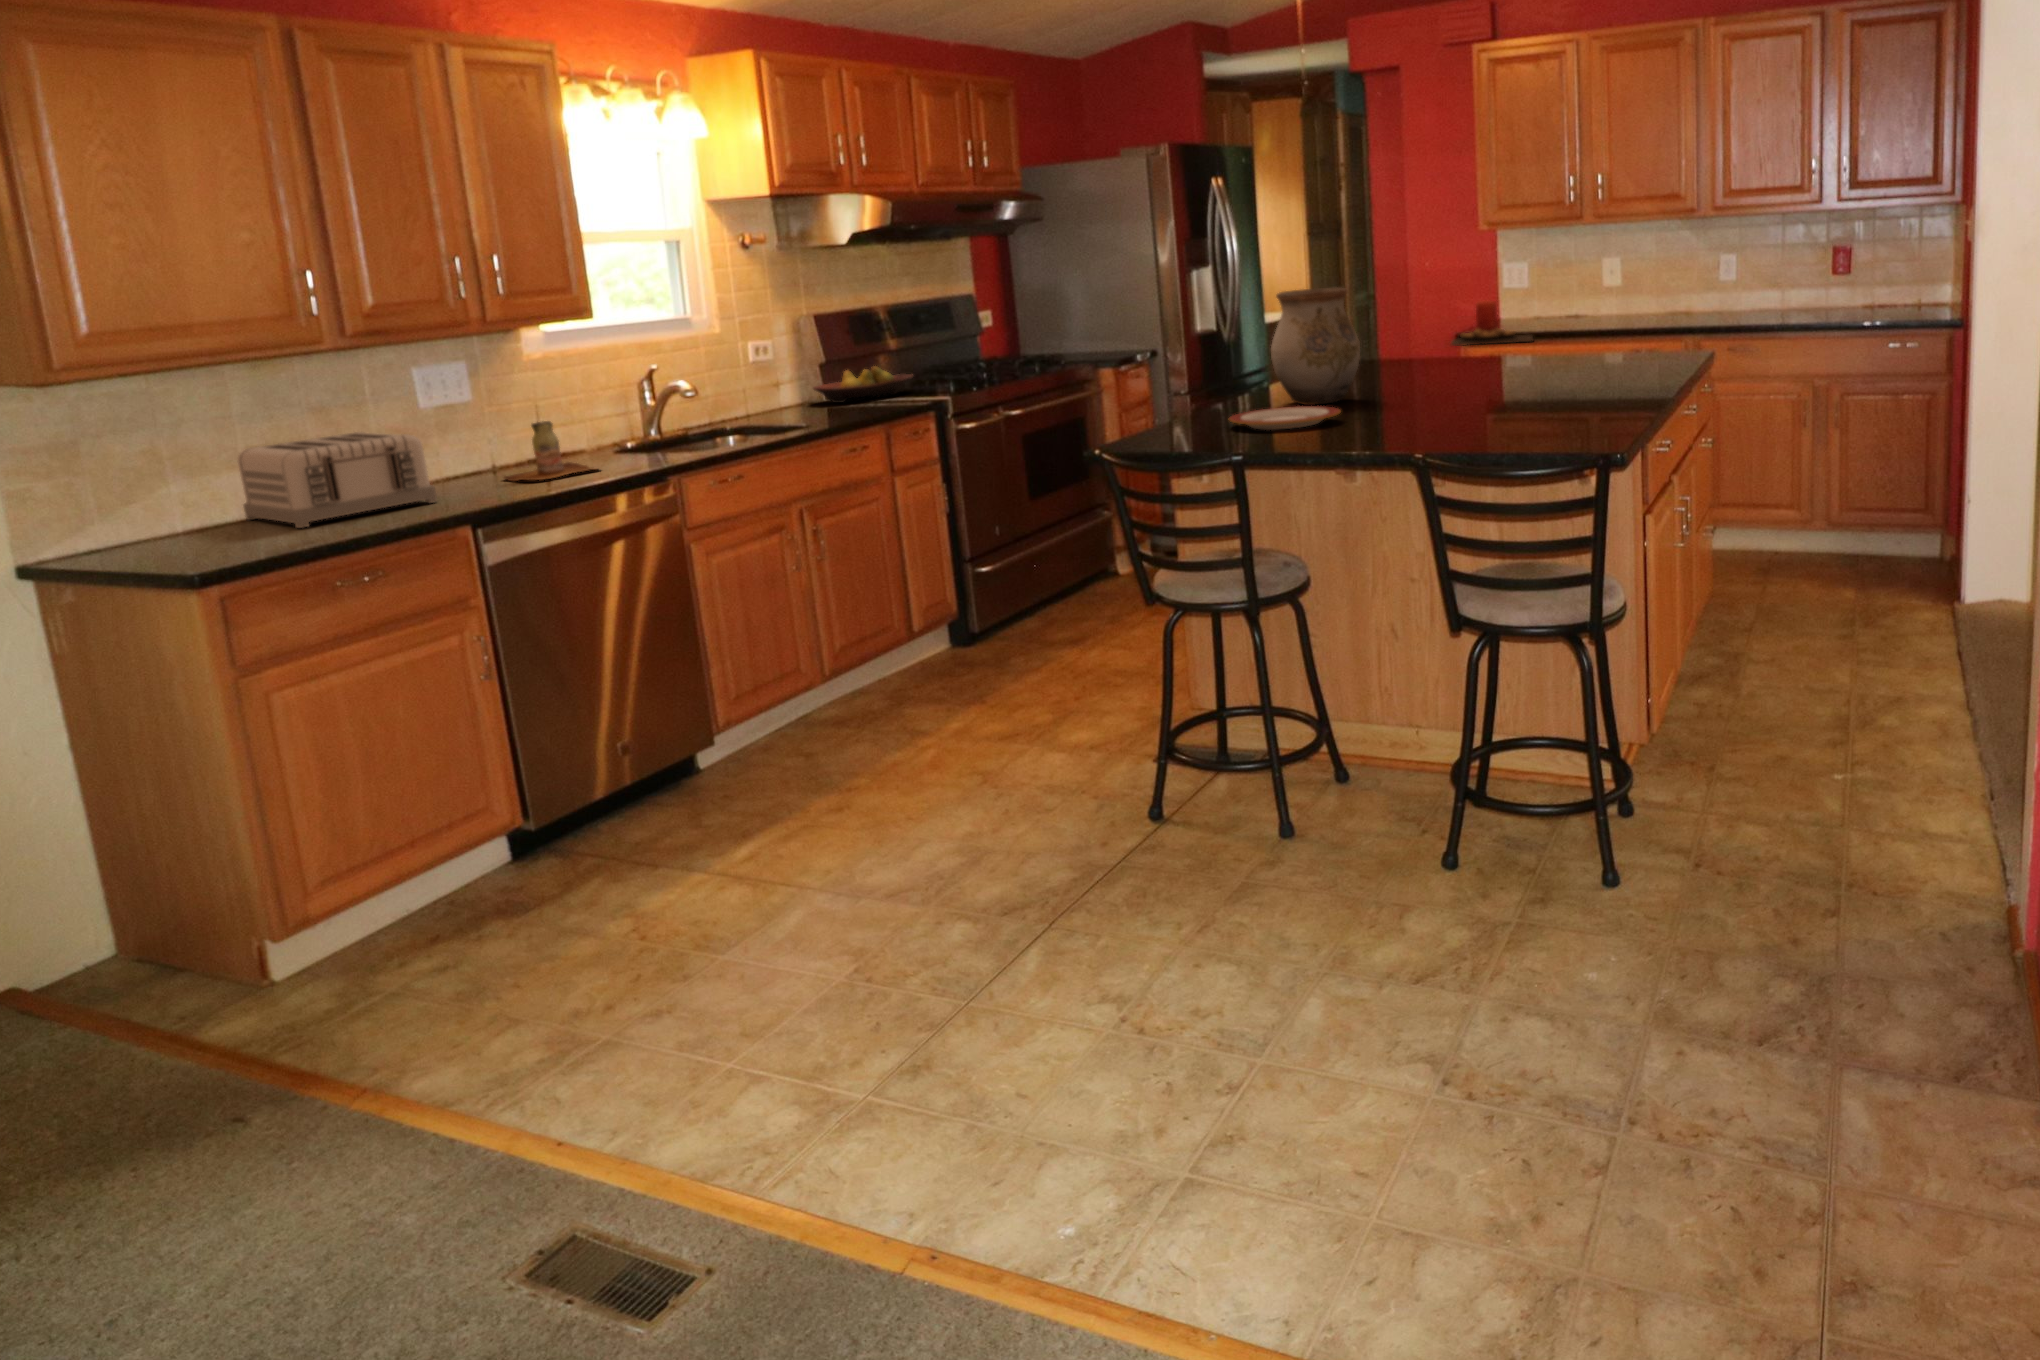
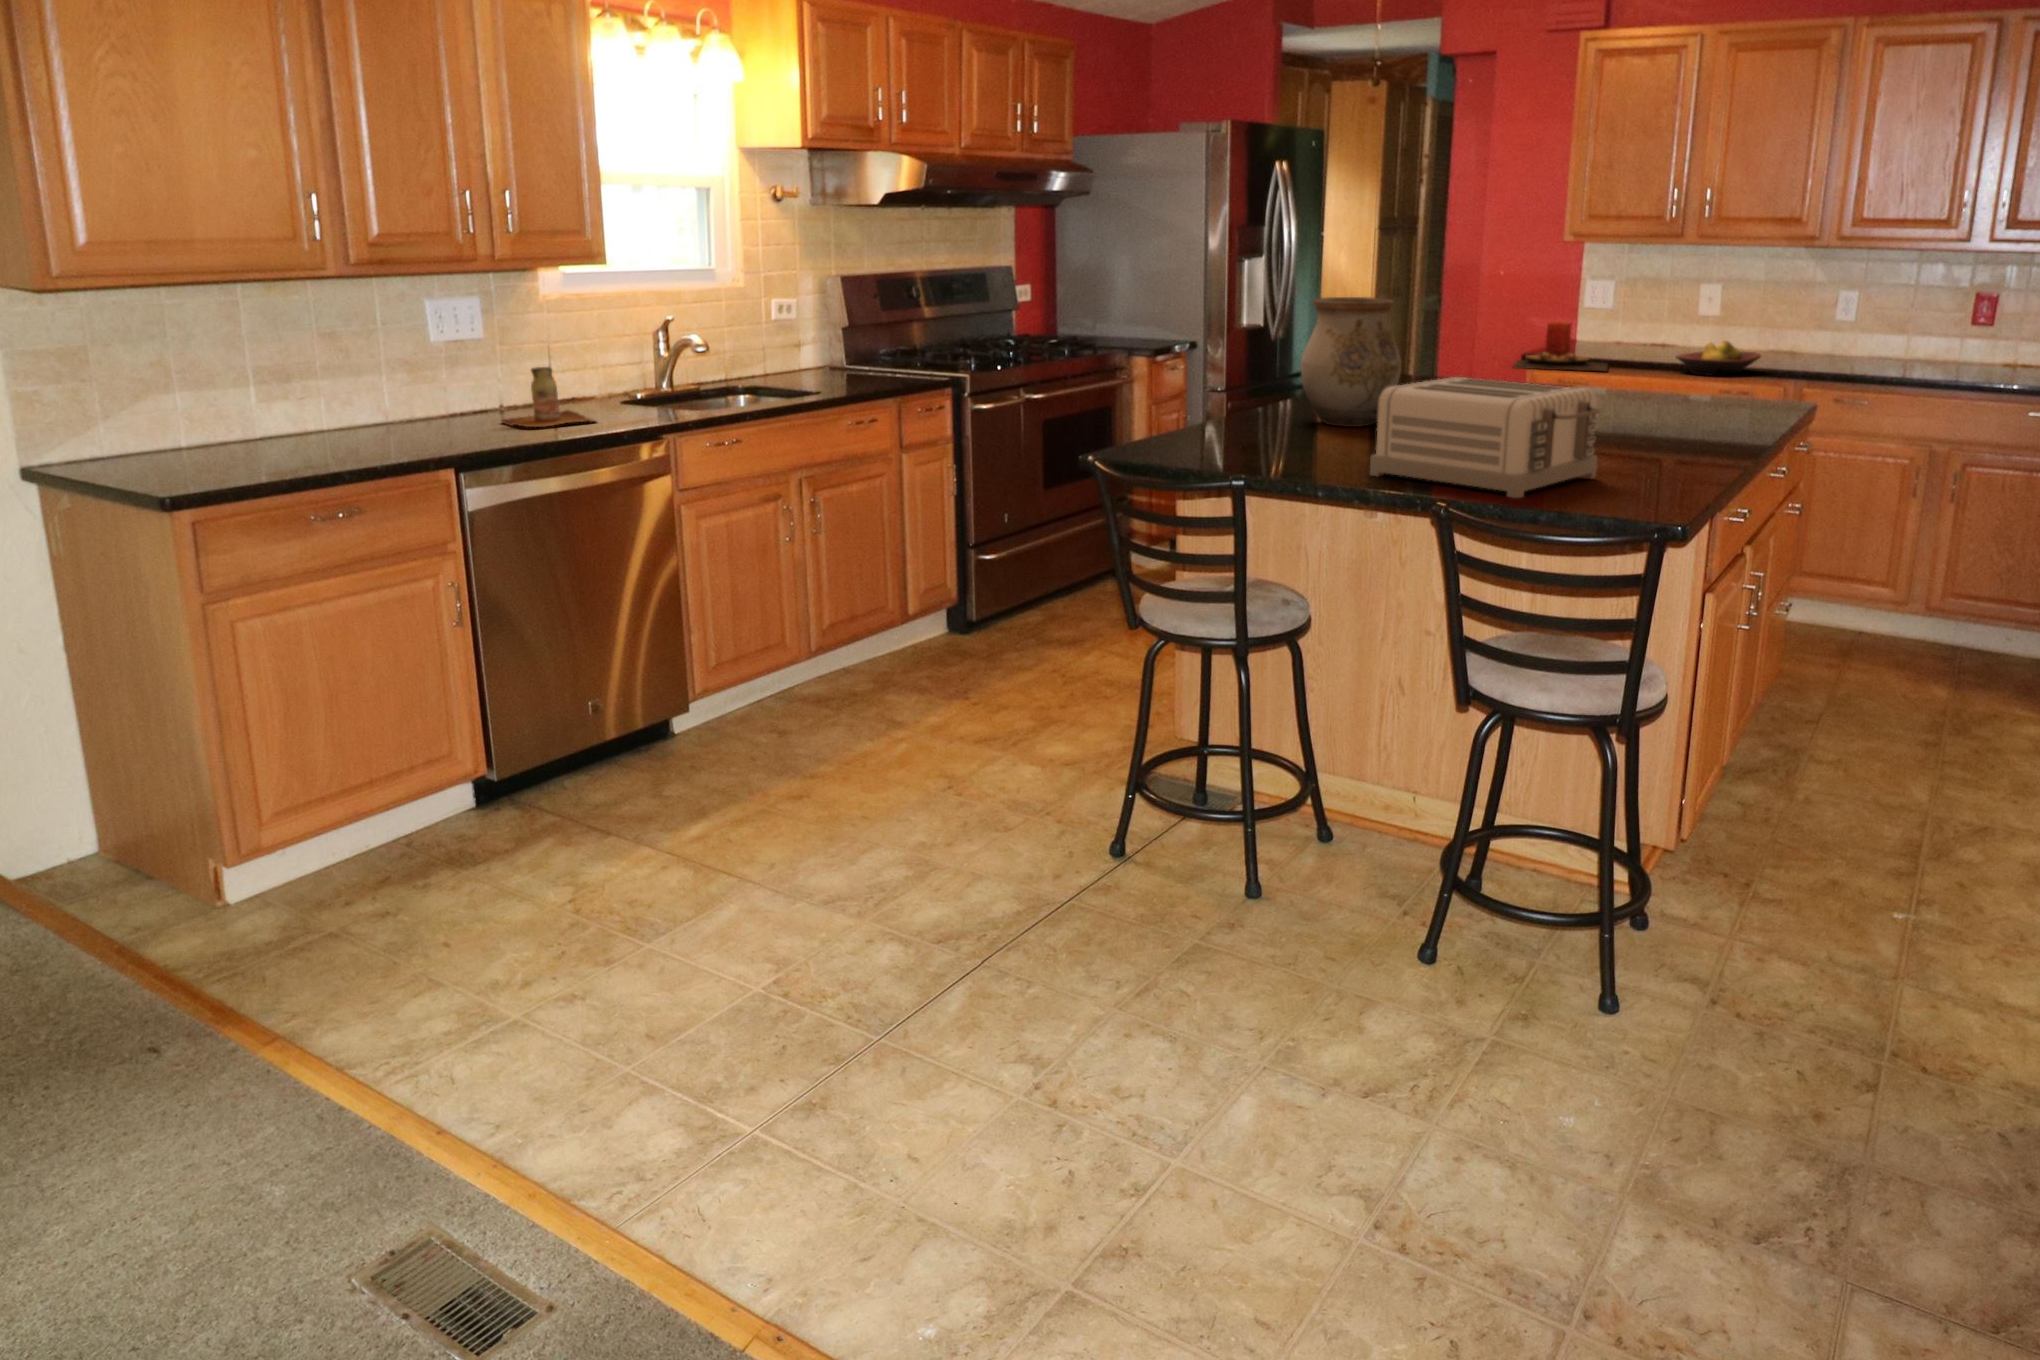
fruit bowl: present [813,366,913,403] -> present [1676,341,1761,375]
plate: present [1229,406,1341,430] -> none [1240,428,1366,455]
toaster: present [237,432,437,528] -> present [1370,377,1600,498]

